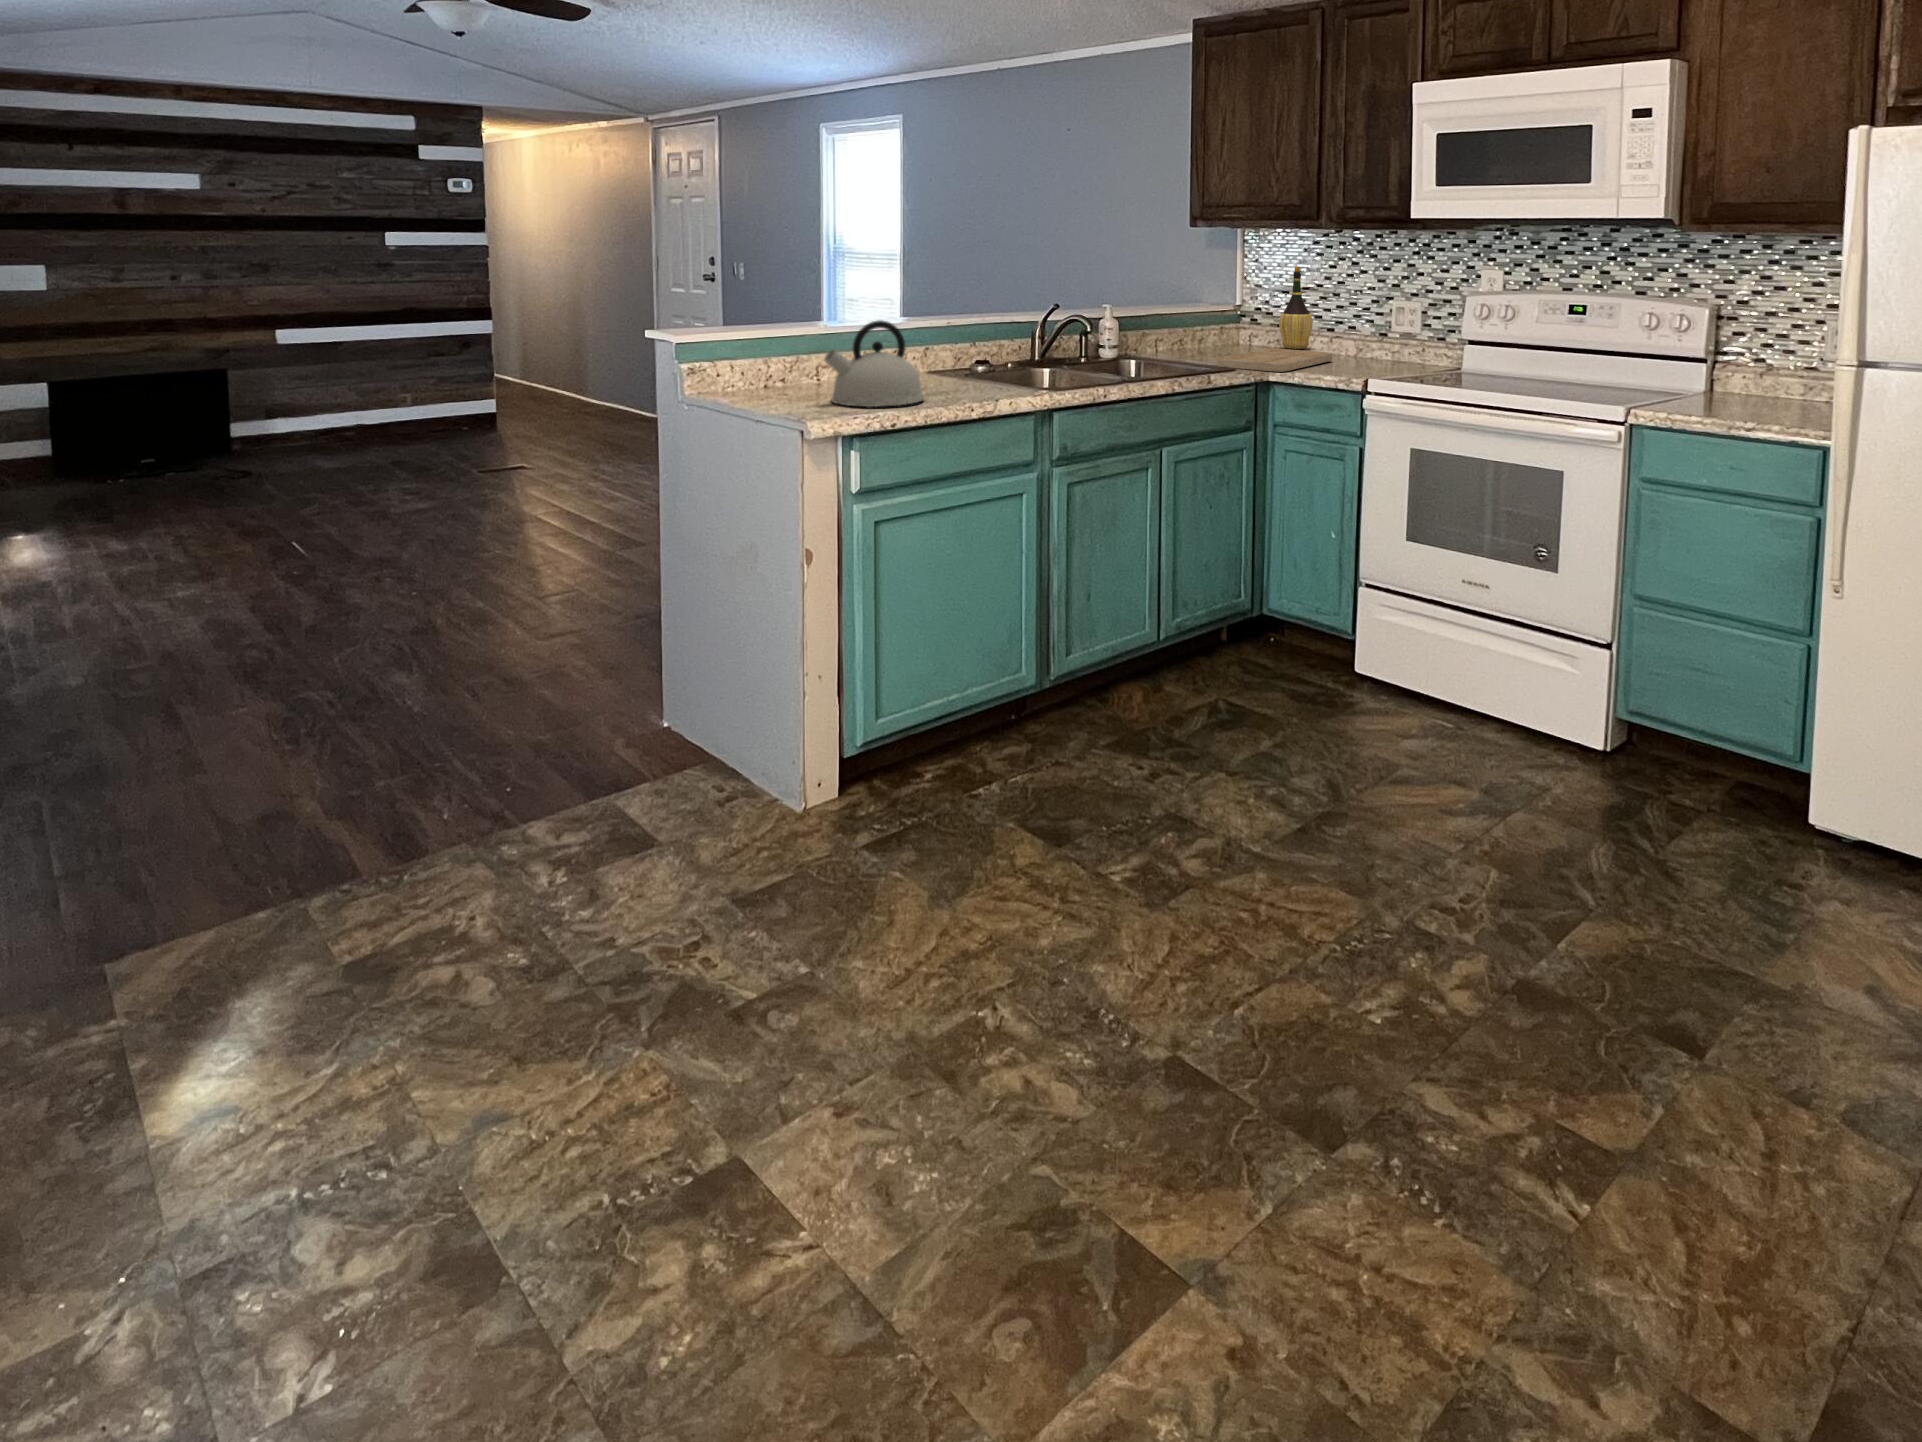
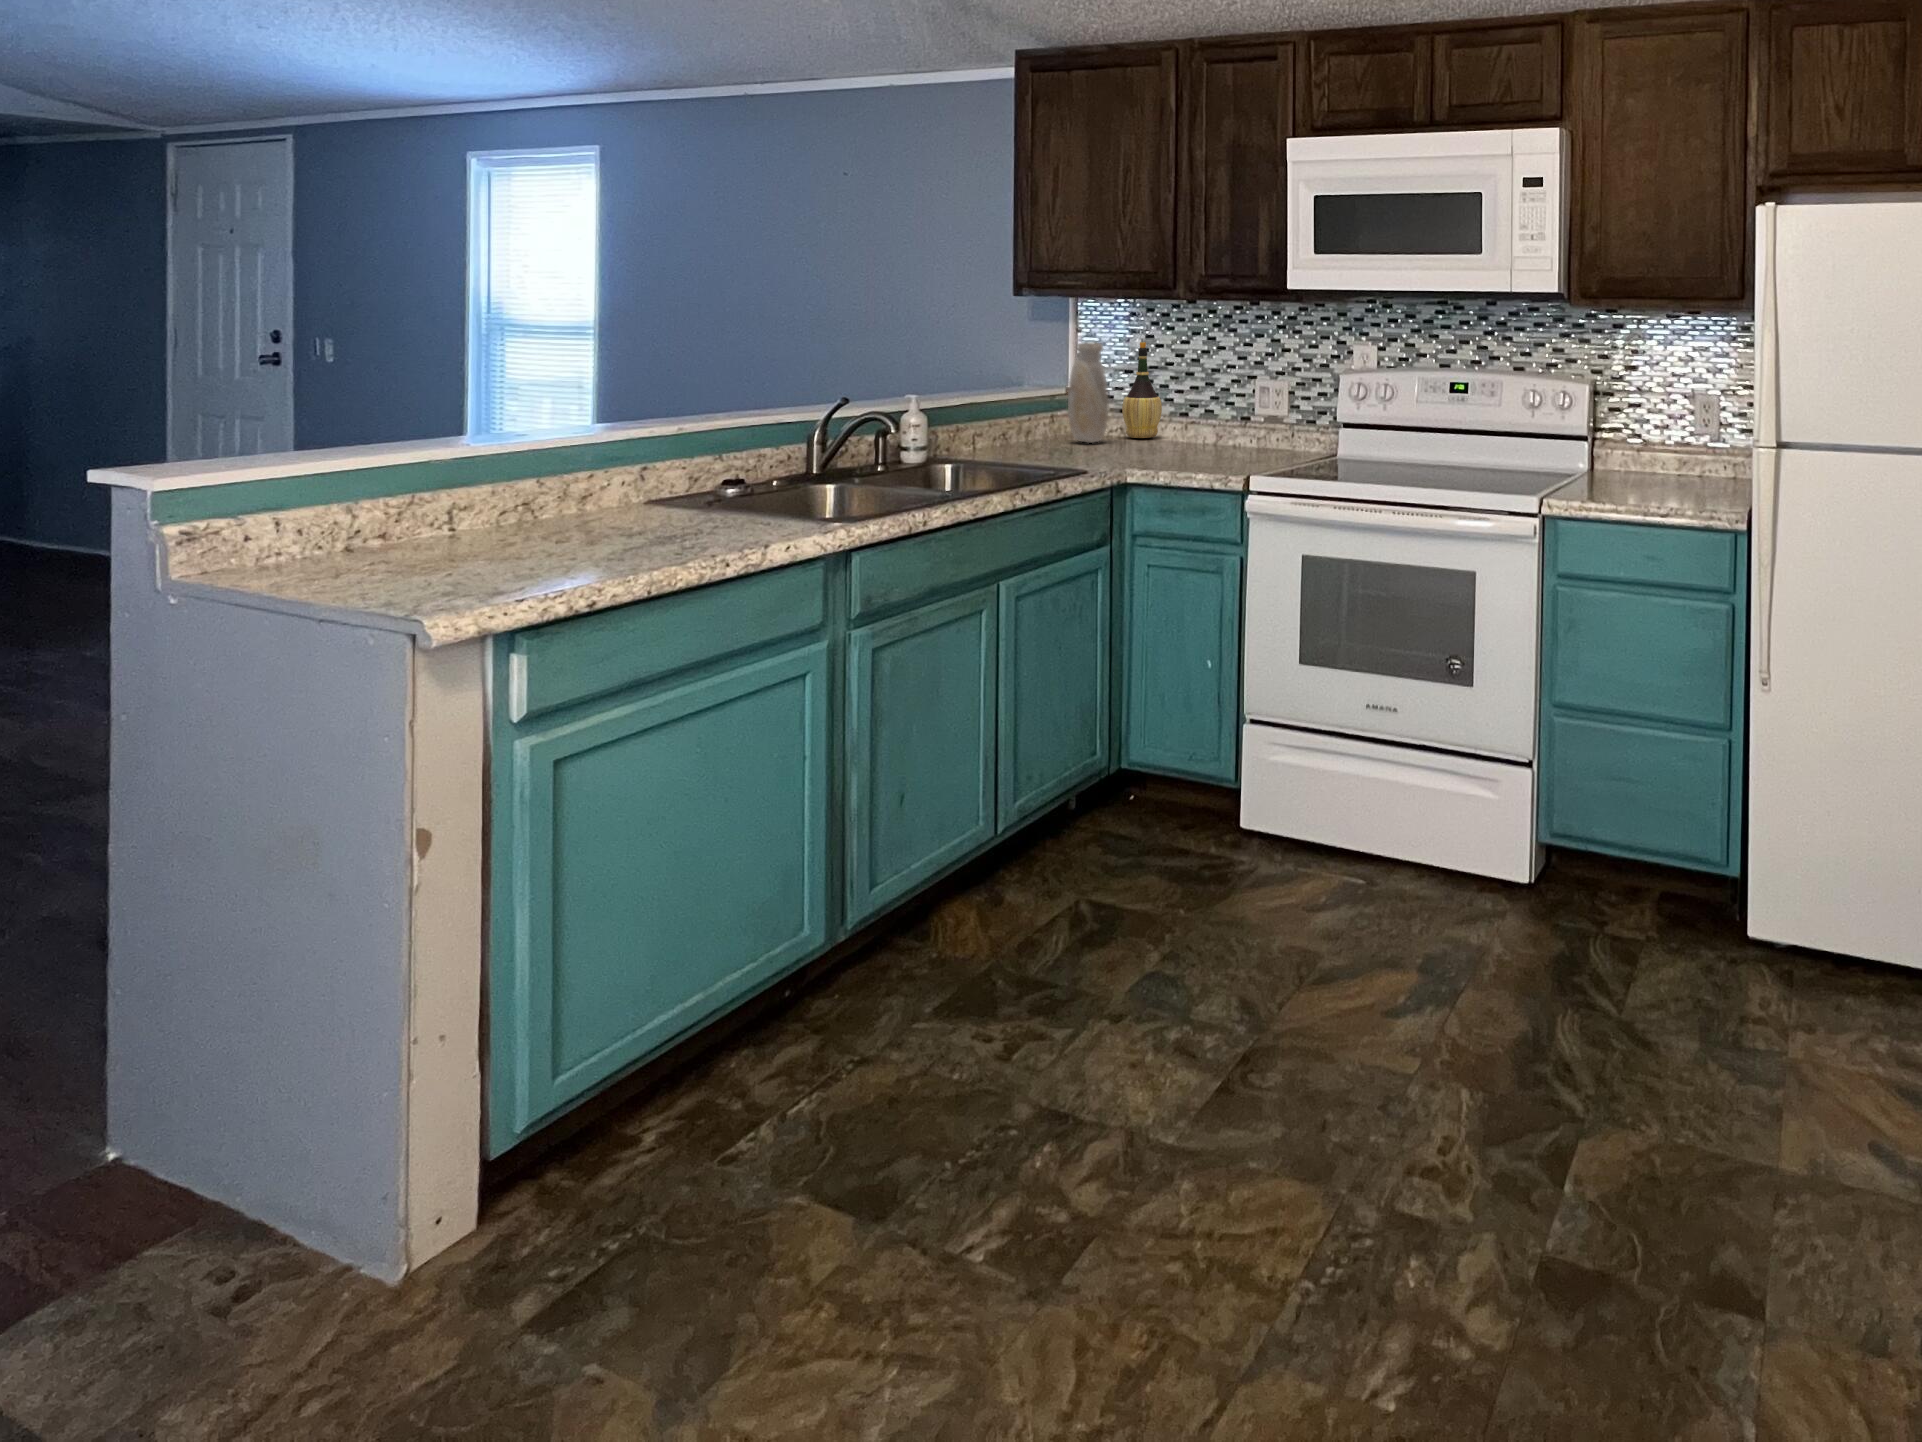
vase: none [1233,266,1266,350] -> present [1068,342,1109,443]
kettle: present [824,320,924,407] -> none [461,439,644,577]
cutting board: present [1217,348,1332,372] -> none [1058,440,1192,472]

